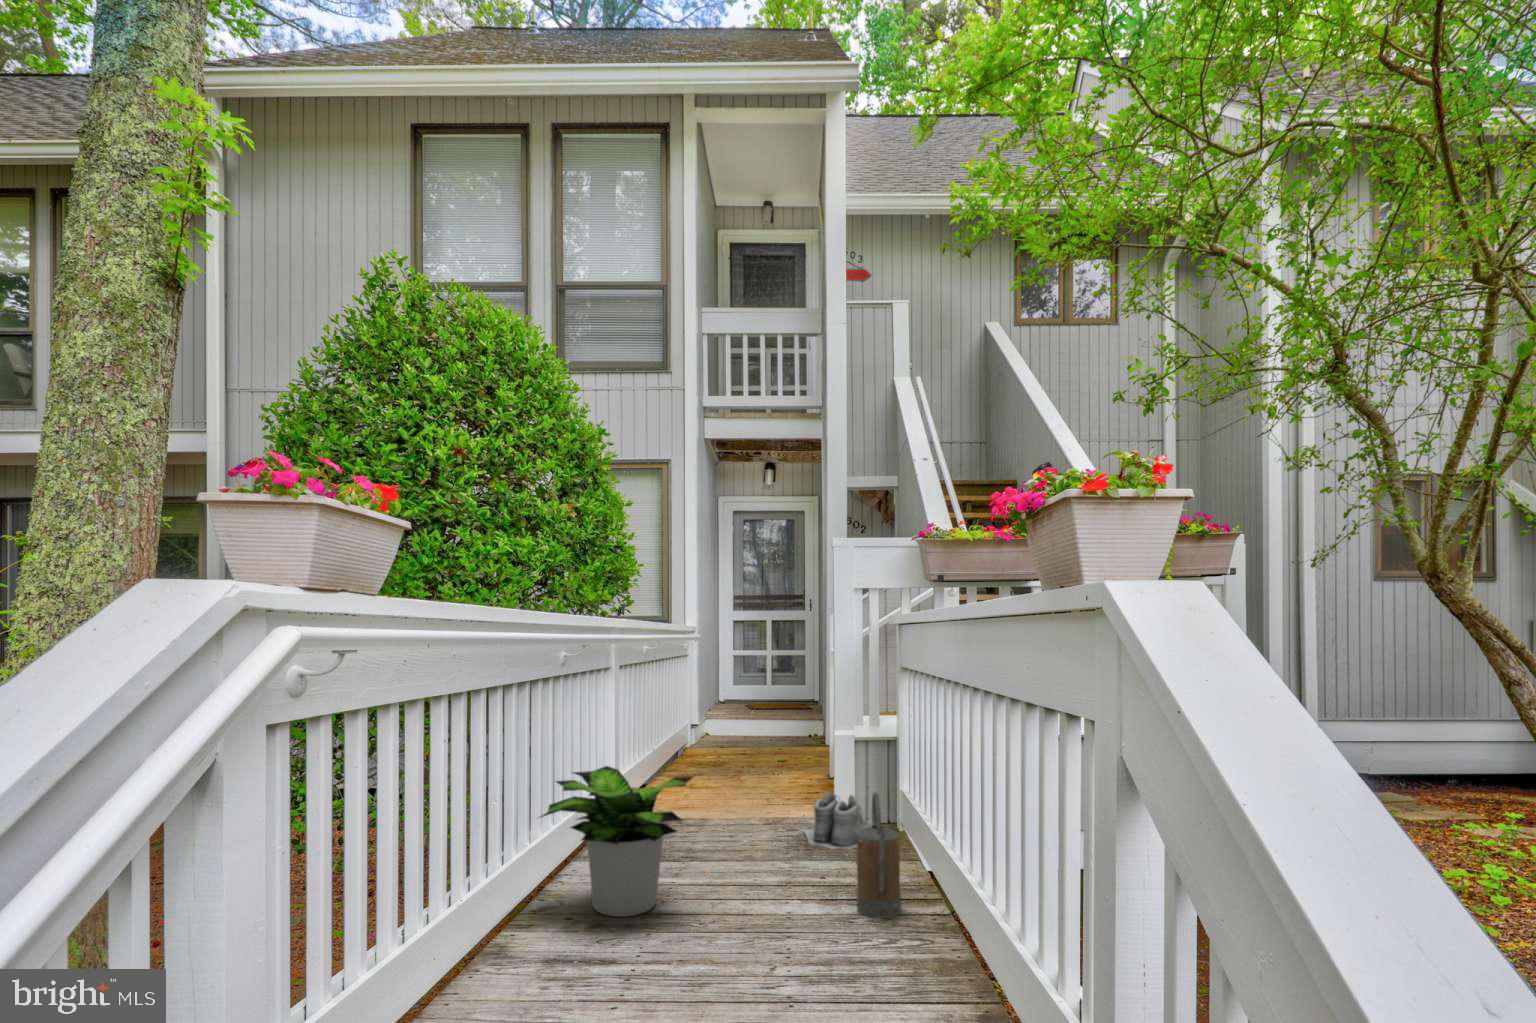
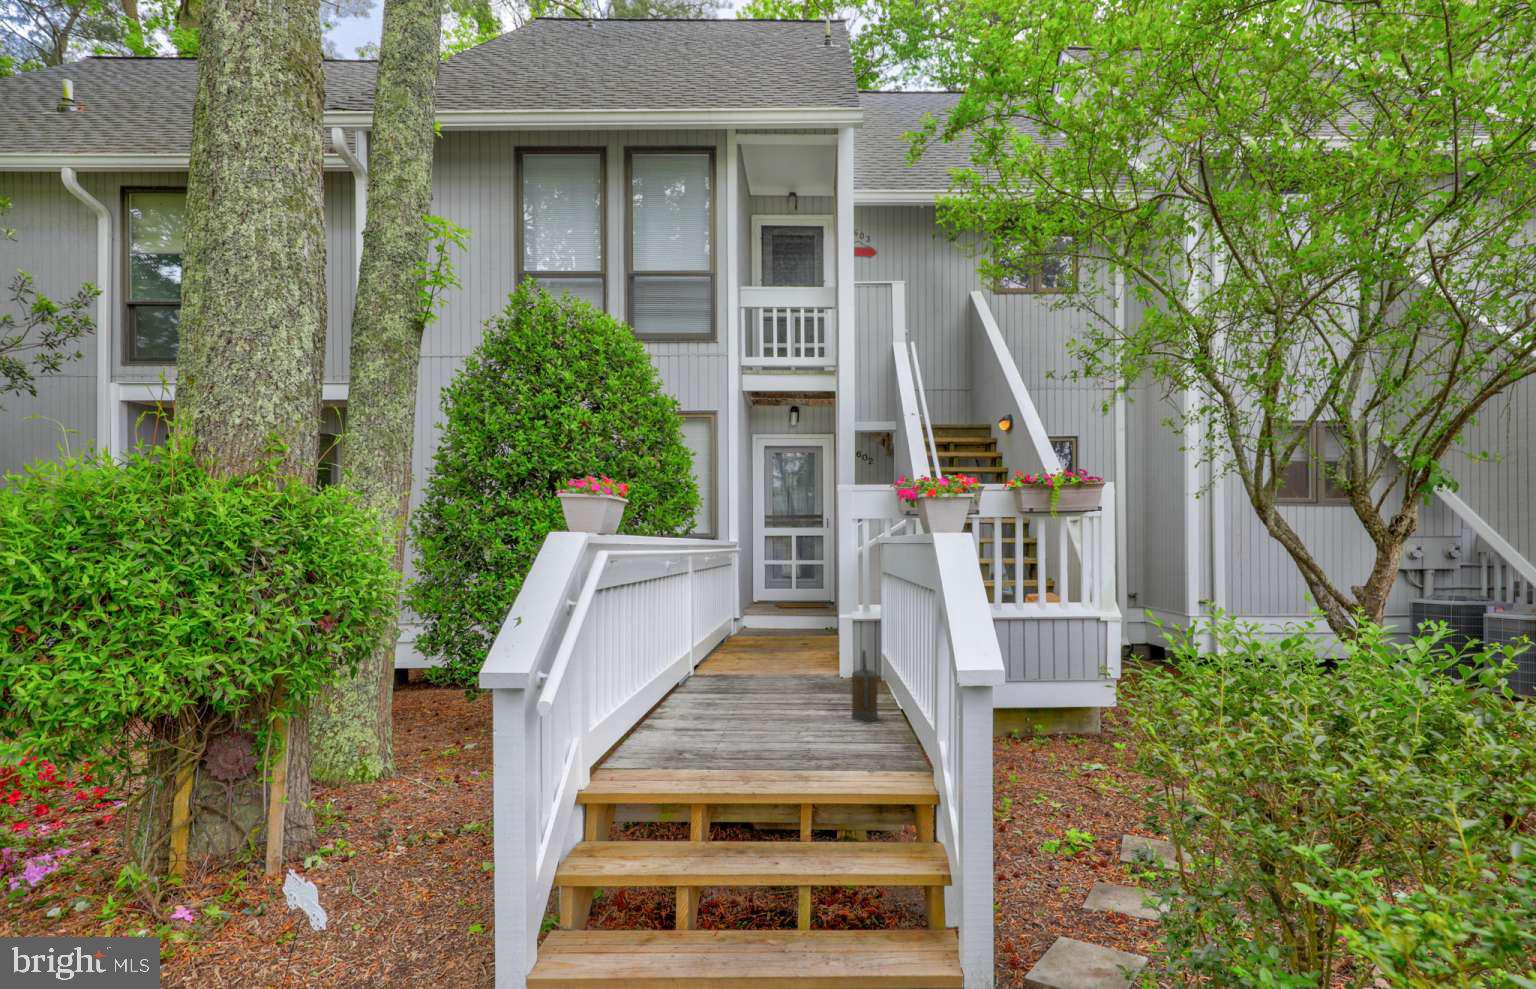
potted plant: present [541,766,694,917] -> none [660,633,755,719]
boots: present [804,793,872,849] -> none [819,655,881,692]

